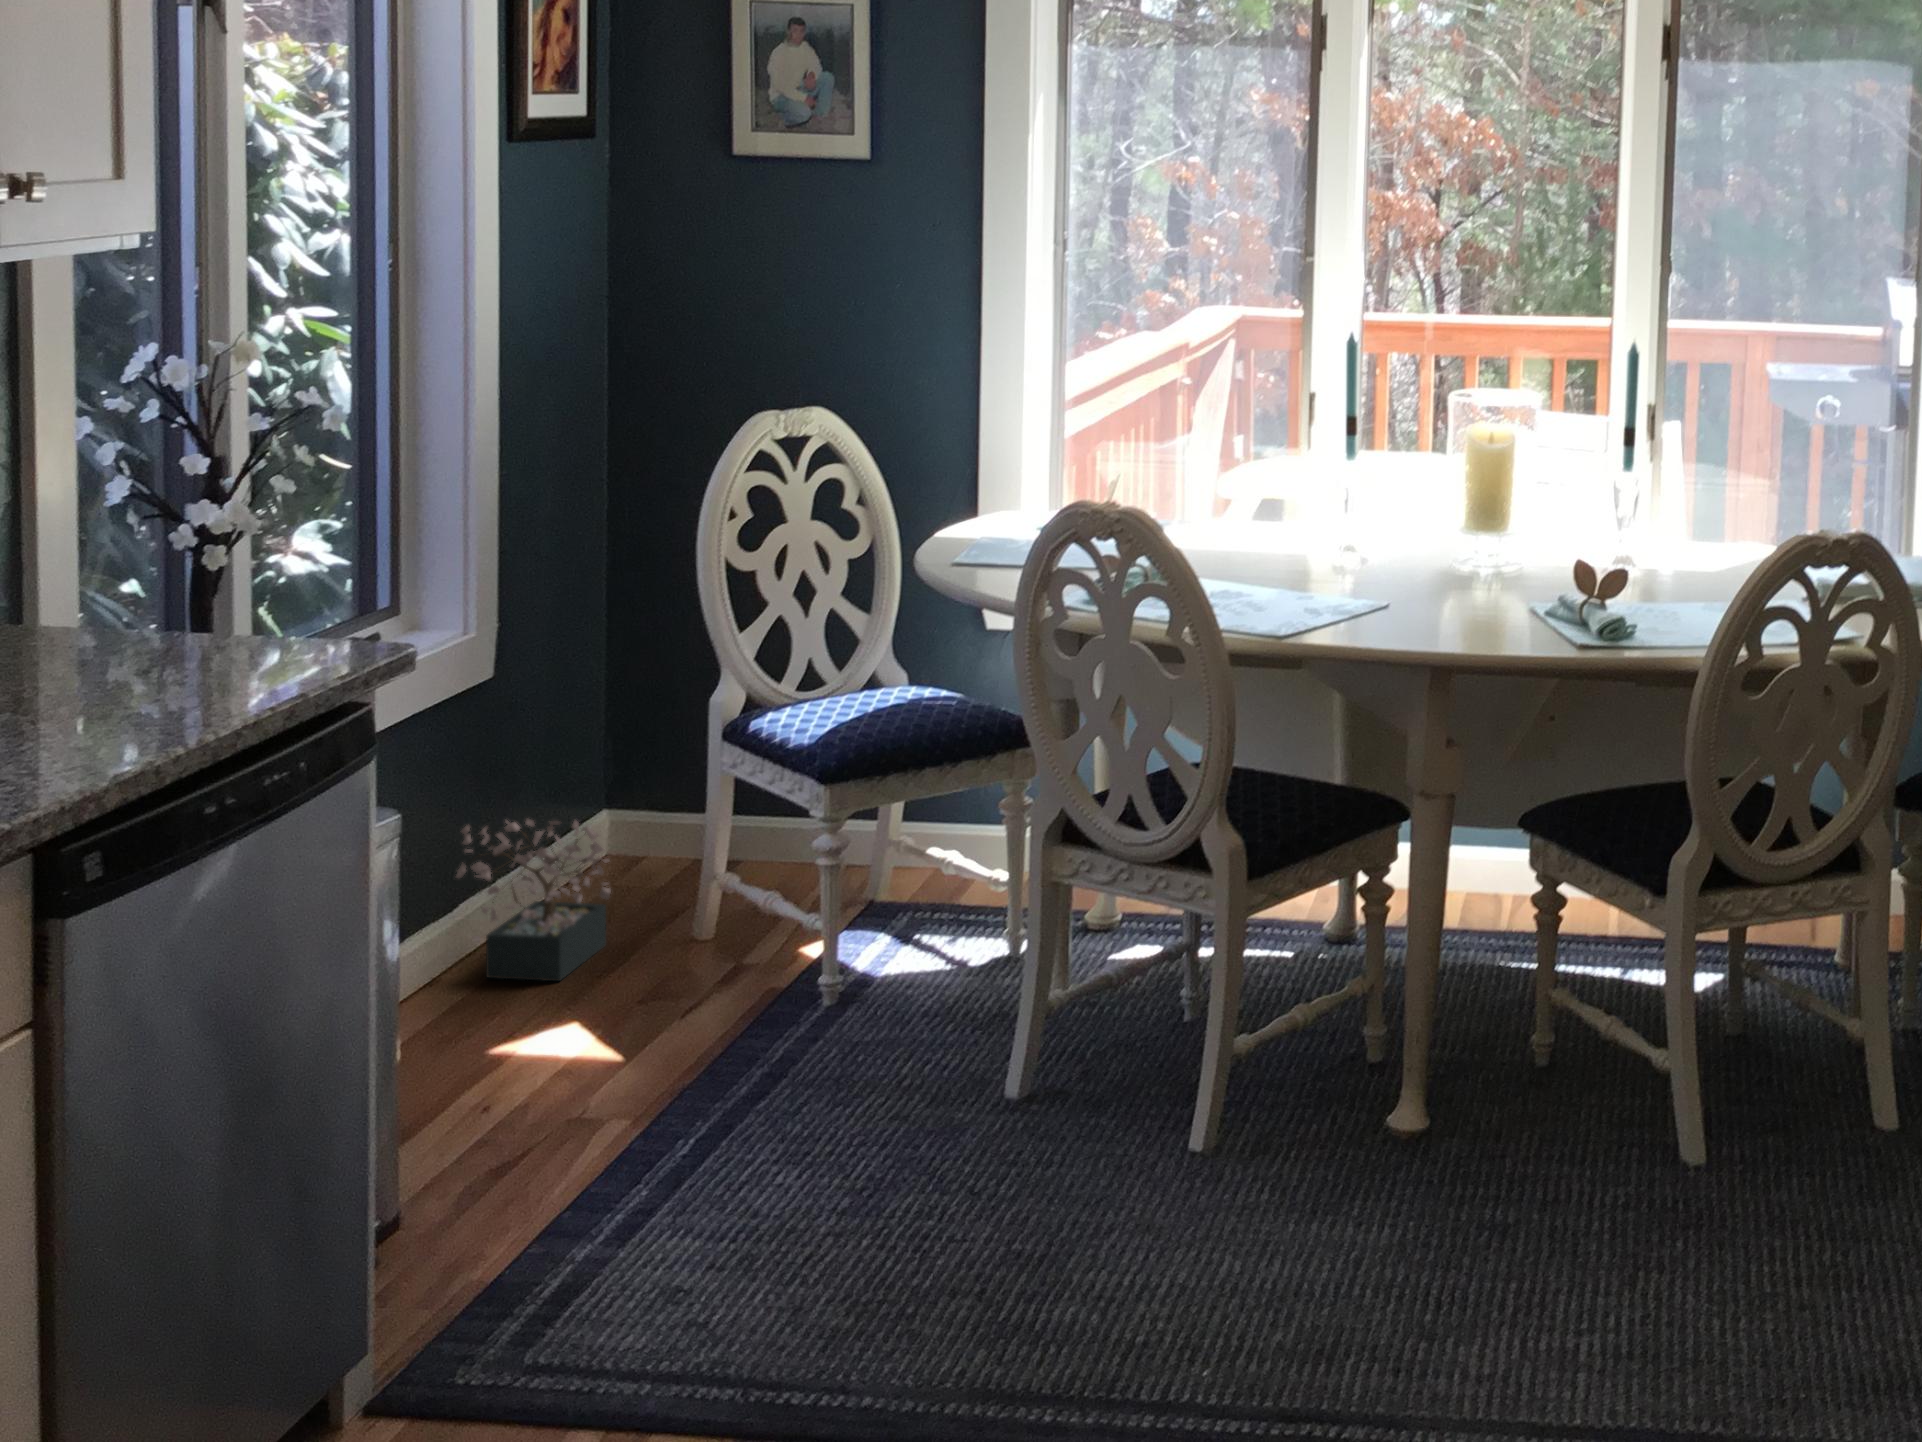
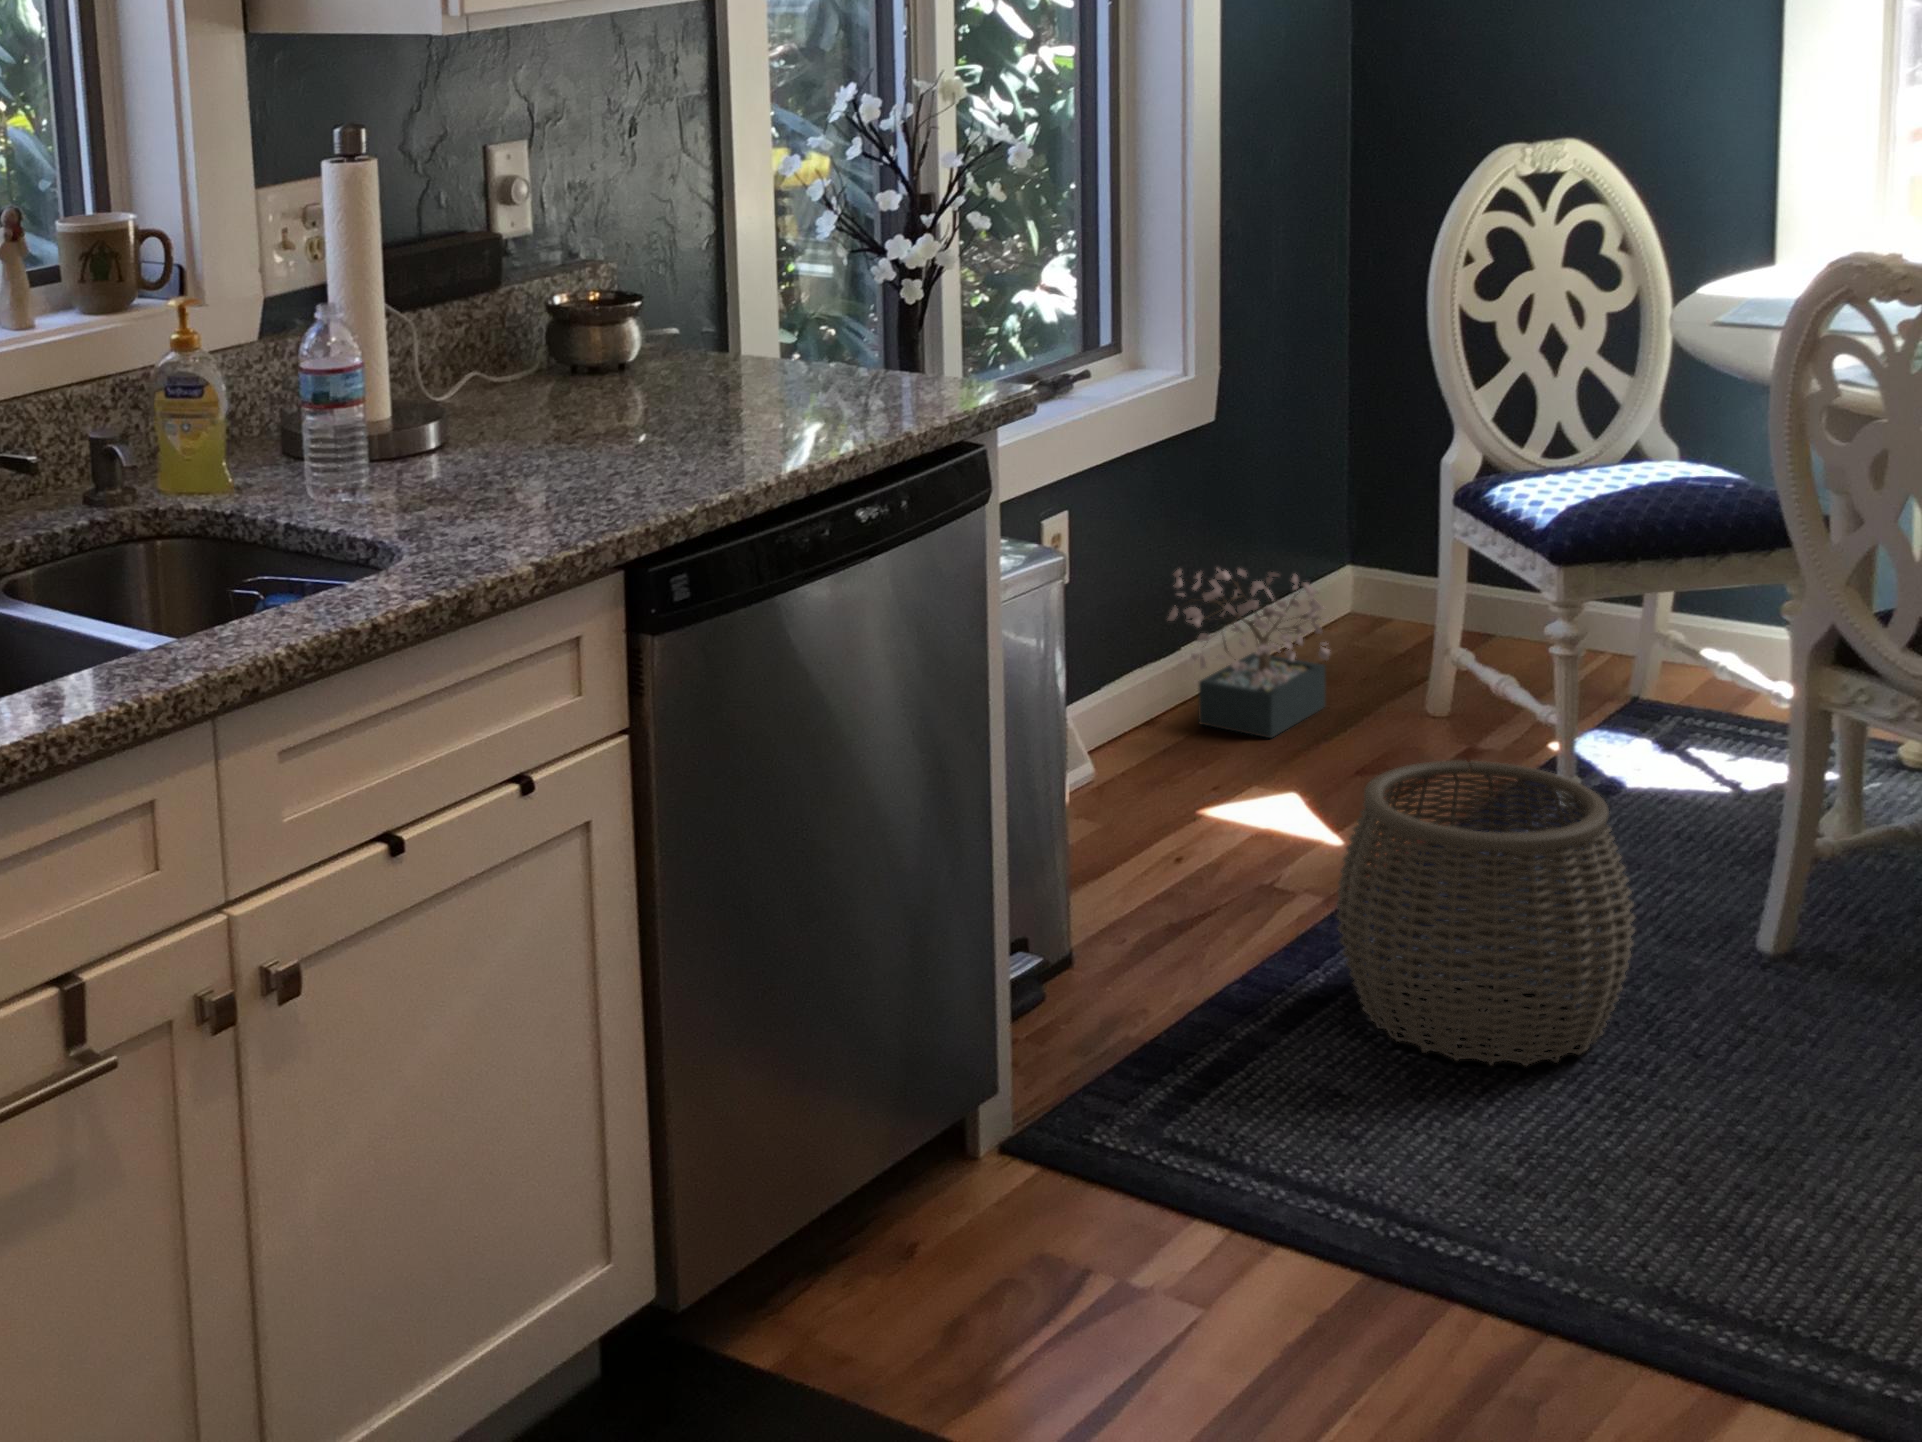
woven basket: none [665,961,922,1239] -> present [1337,760,1635,1066]

